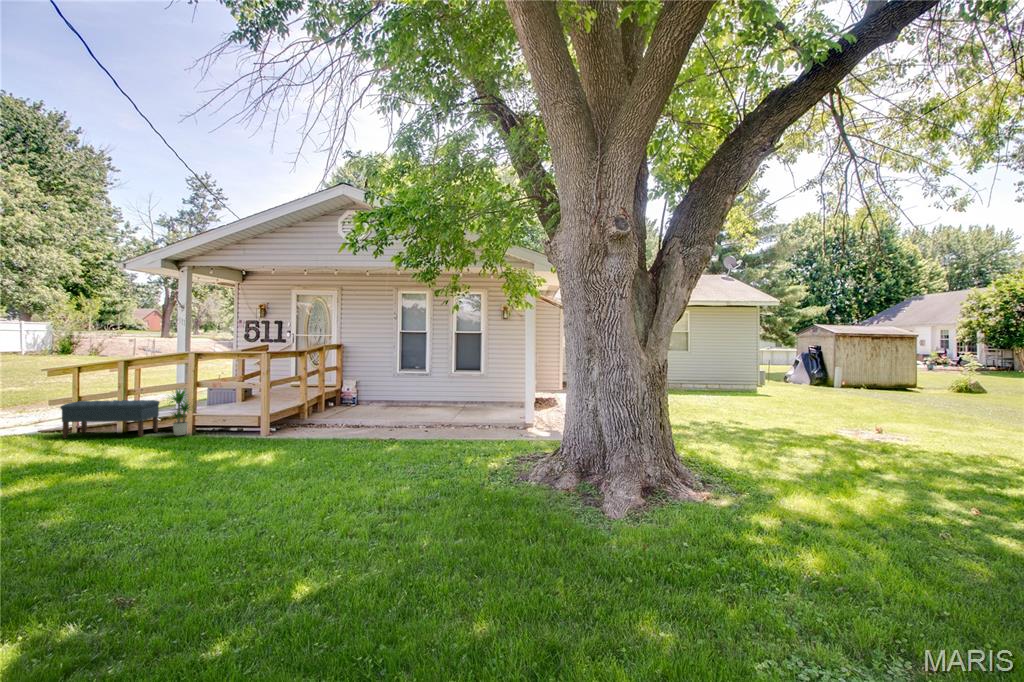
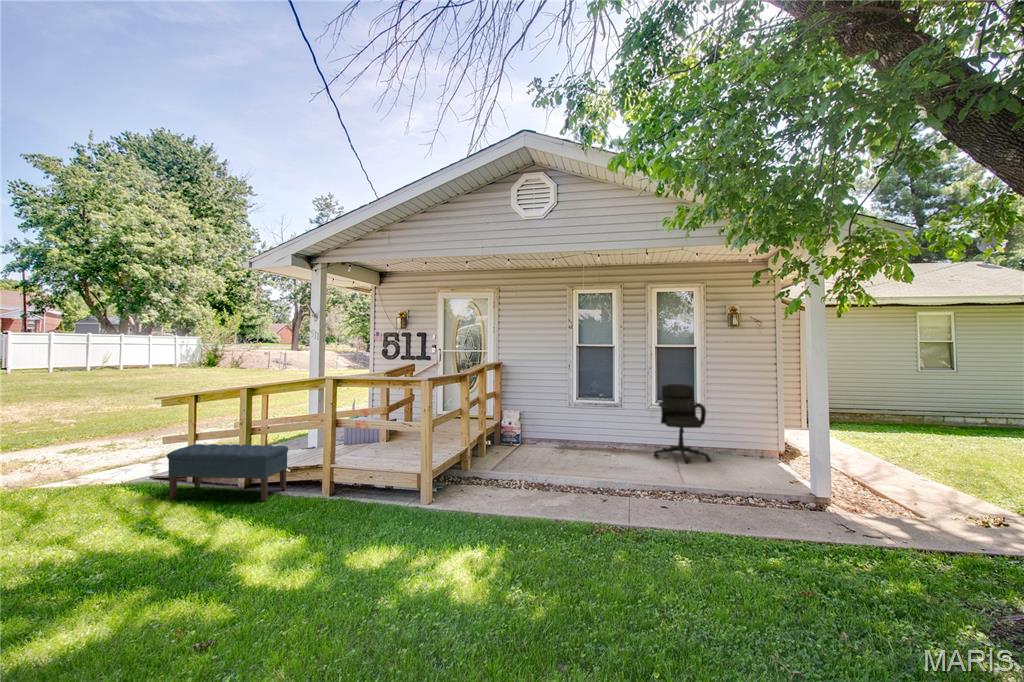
chair: none [448,360,484,412] -> present [654,384,711,464]
potted plant: present [171,389,190,436] -> none [291,428,340,501]

